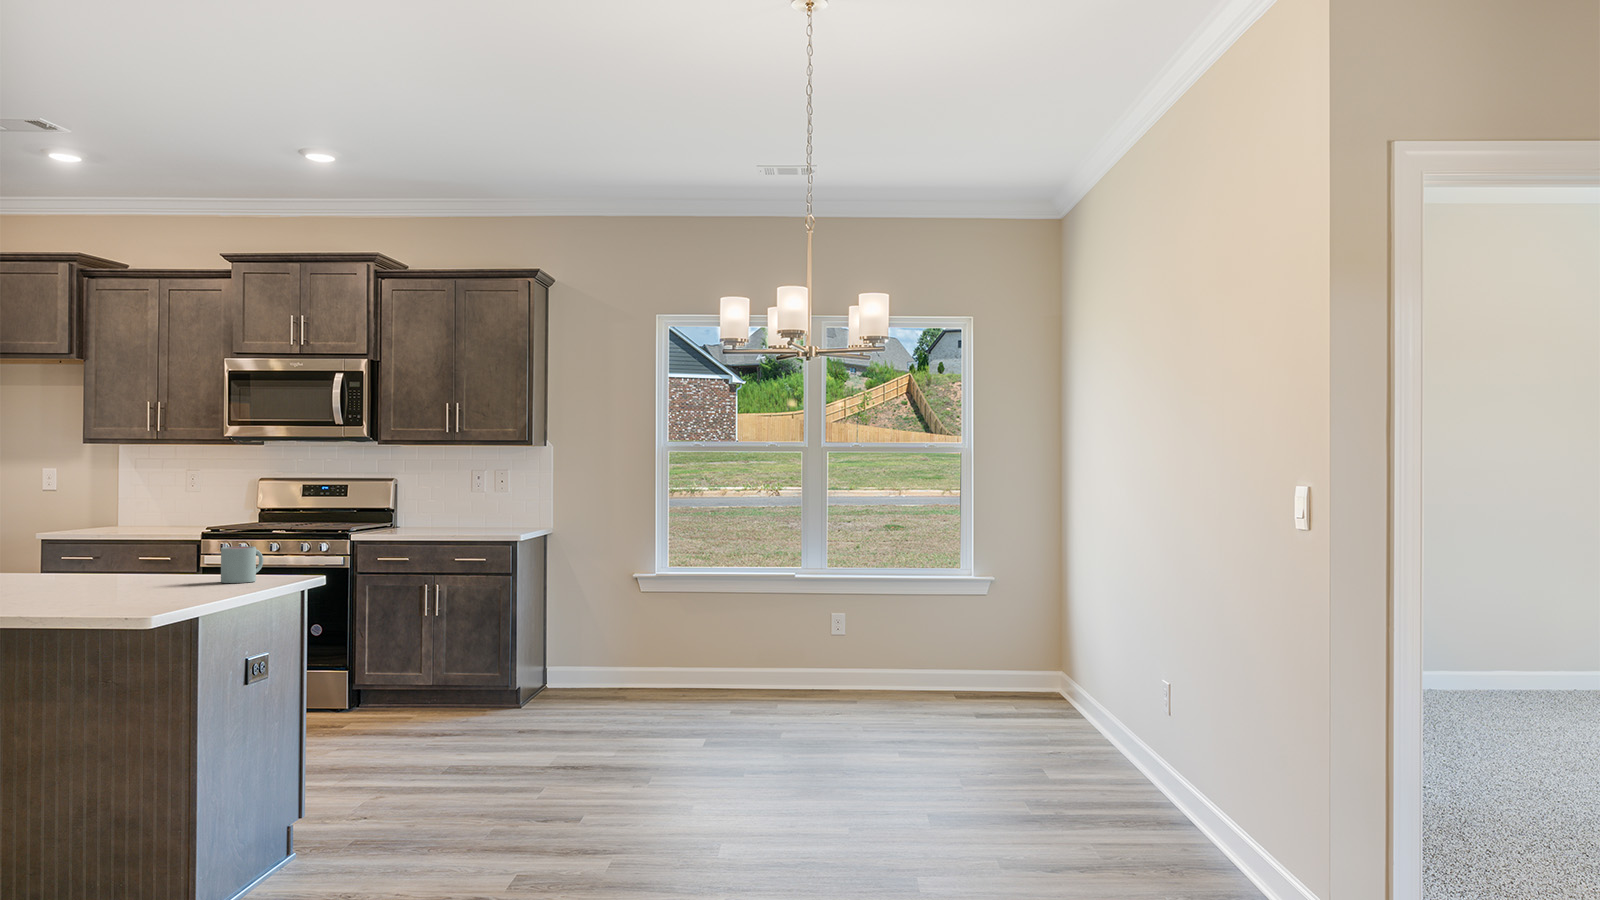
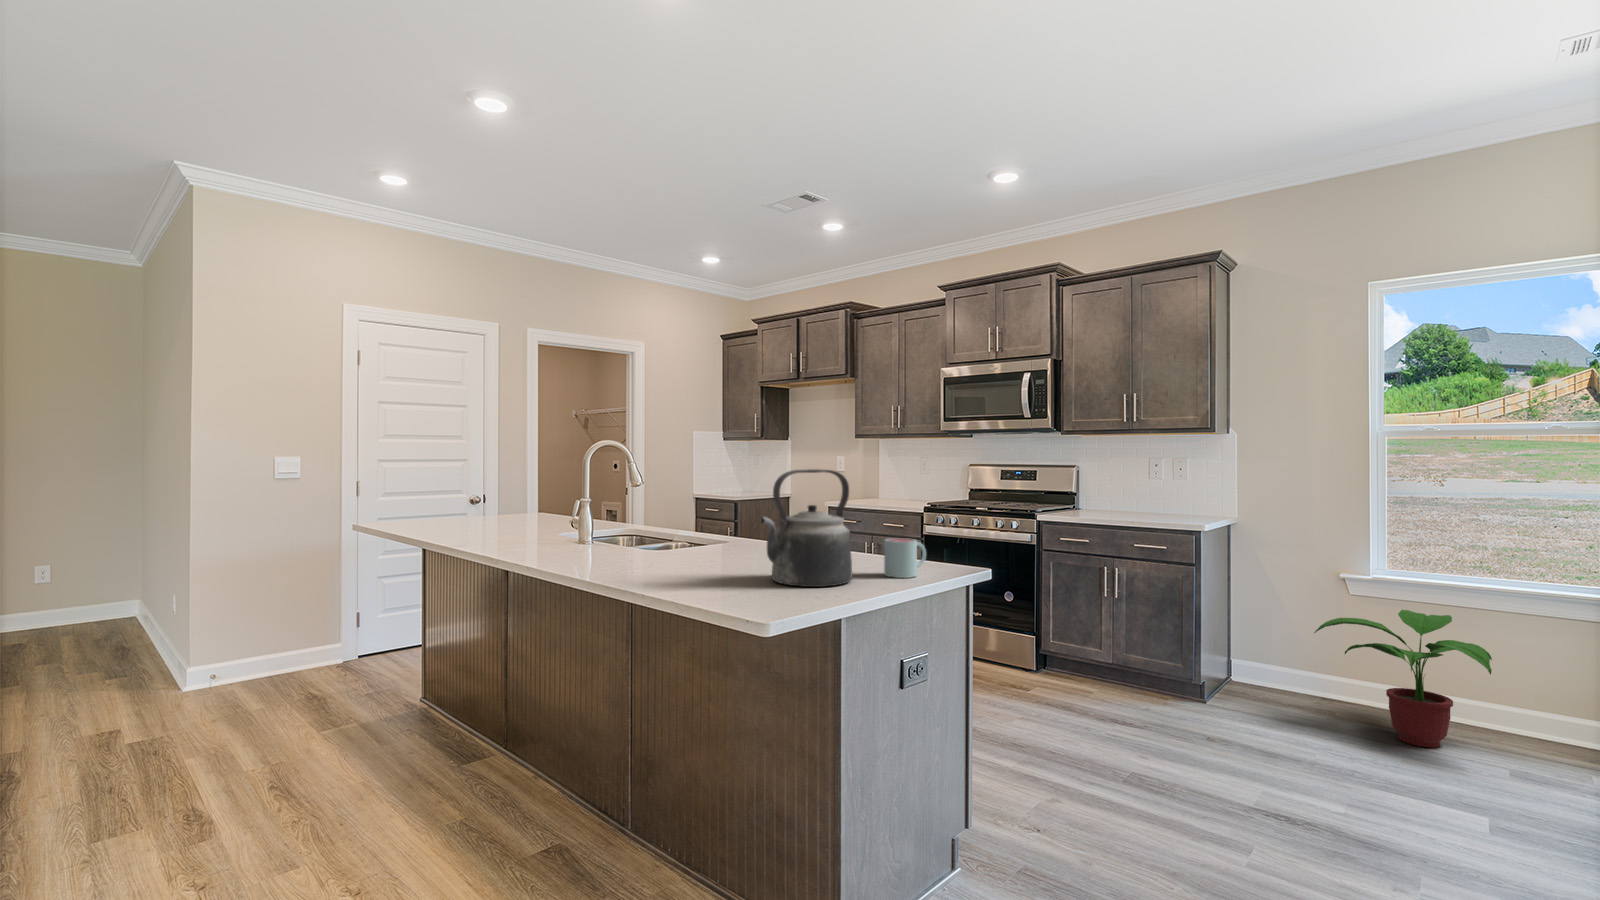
kettle: none [97,480,194,594] -> present [761,469,852,587]
potted plant: none [608,599,729,709] -> present [1314,610,1492,747]

